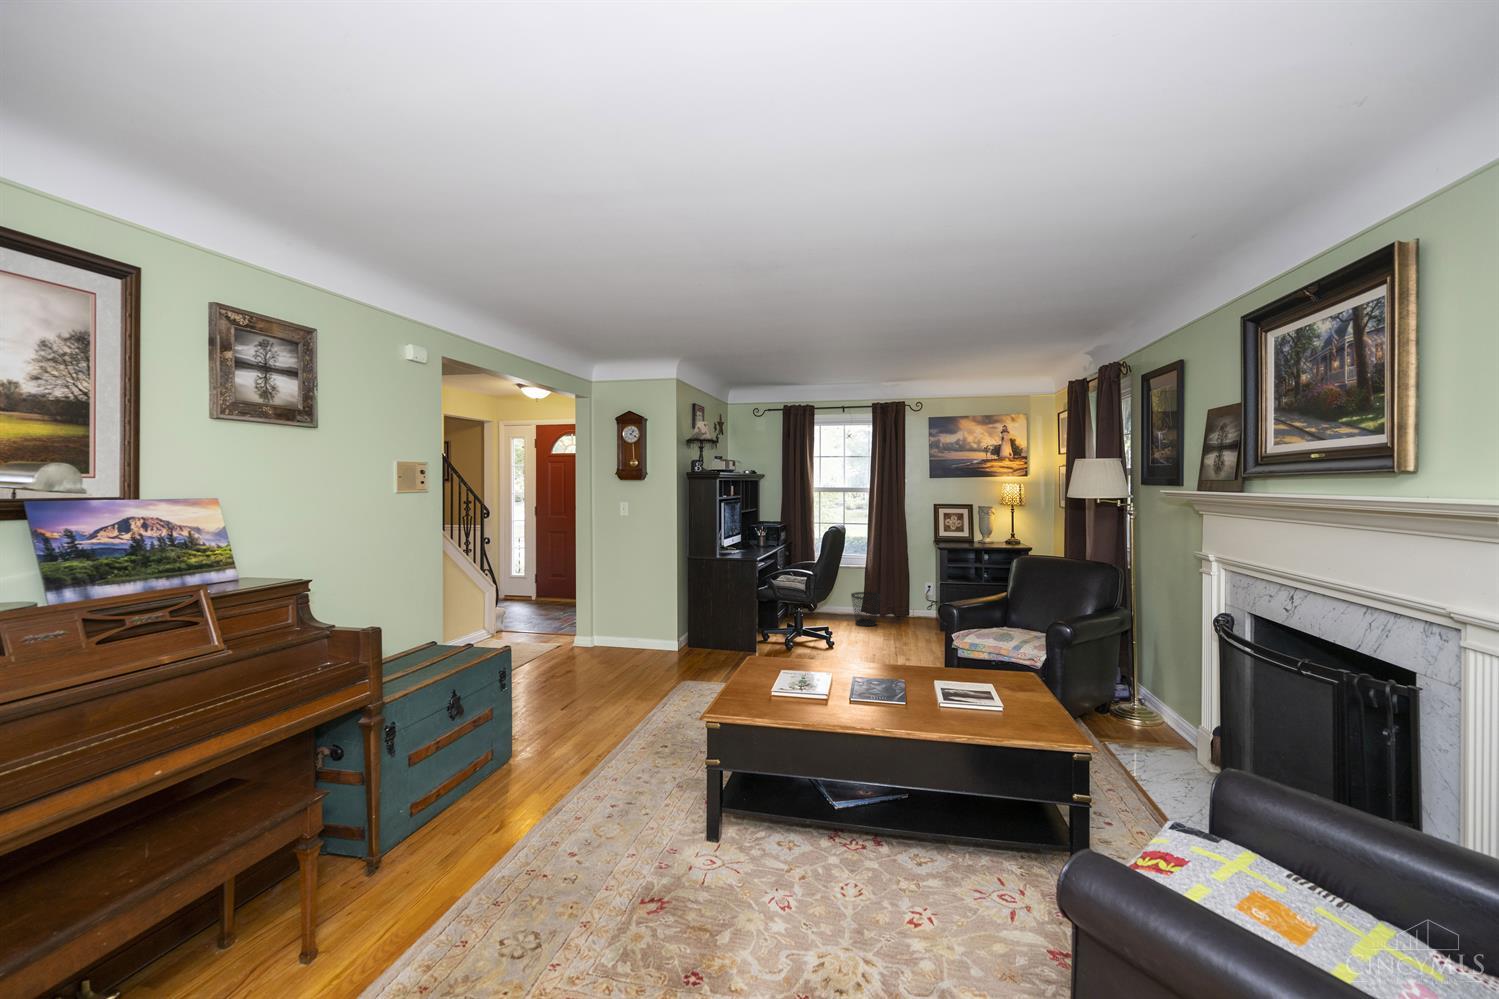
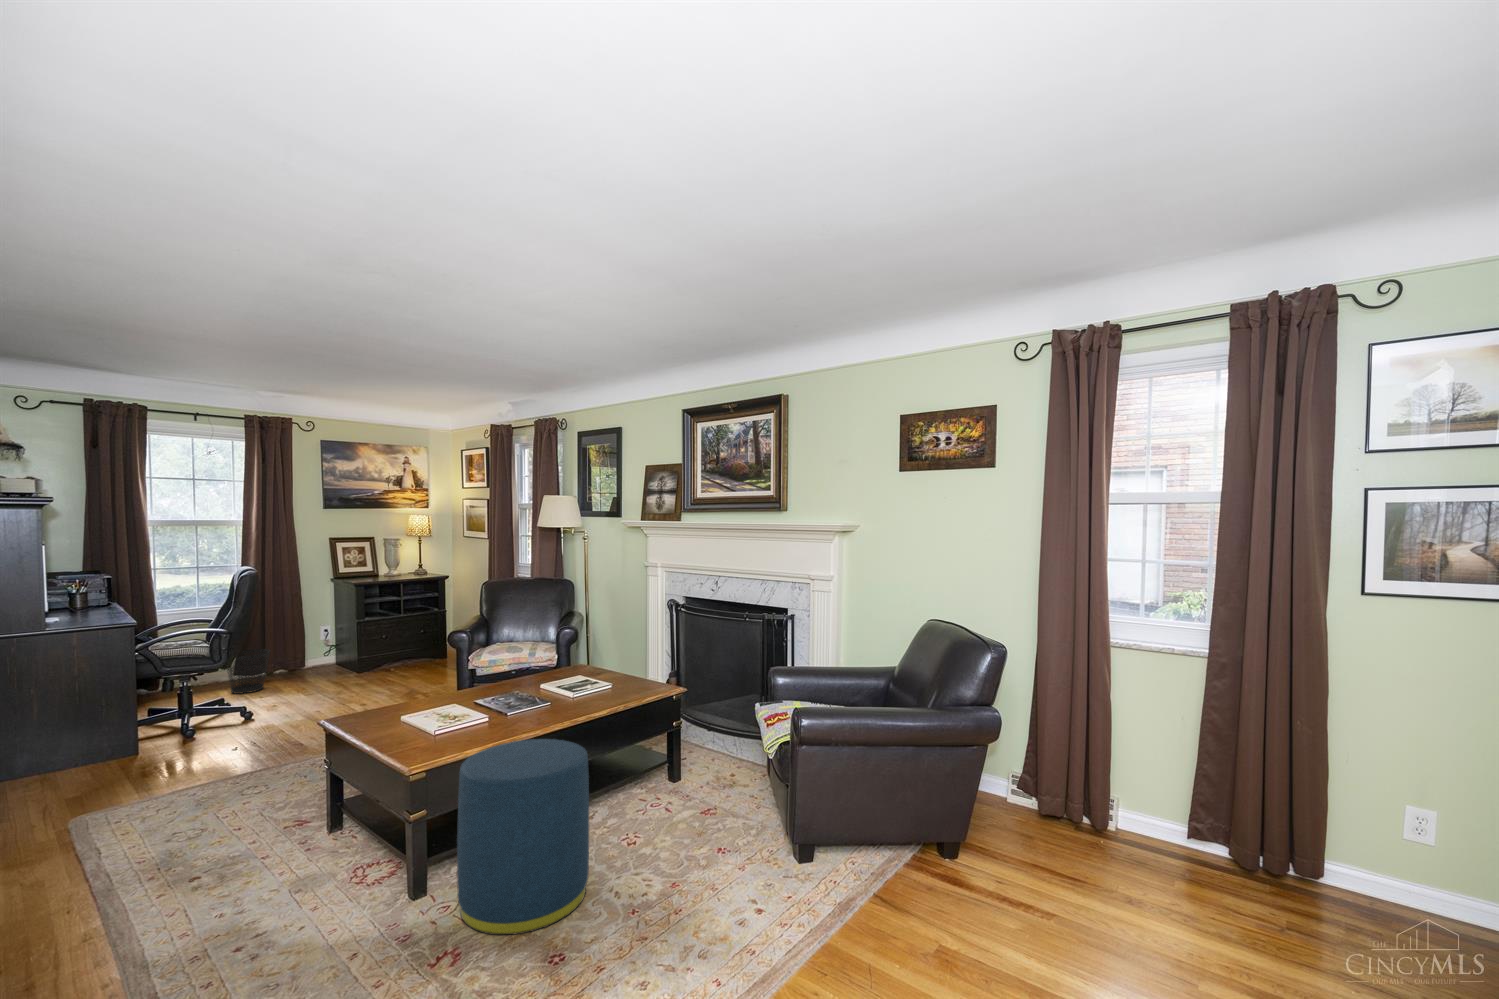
ottoman: none [692,728,825,947] -> present [457,739,589,935]

